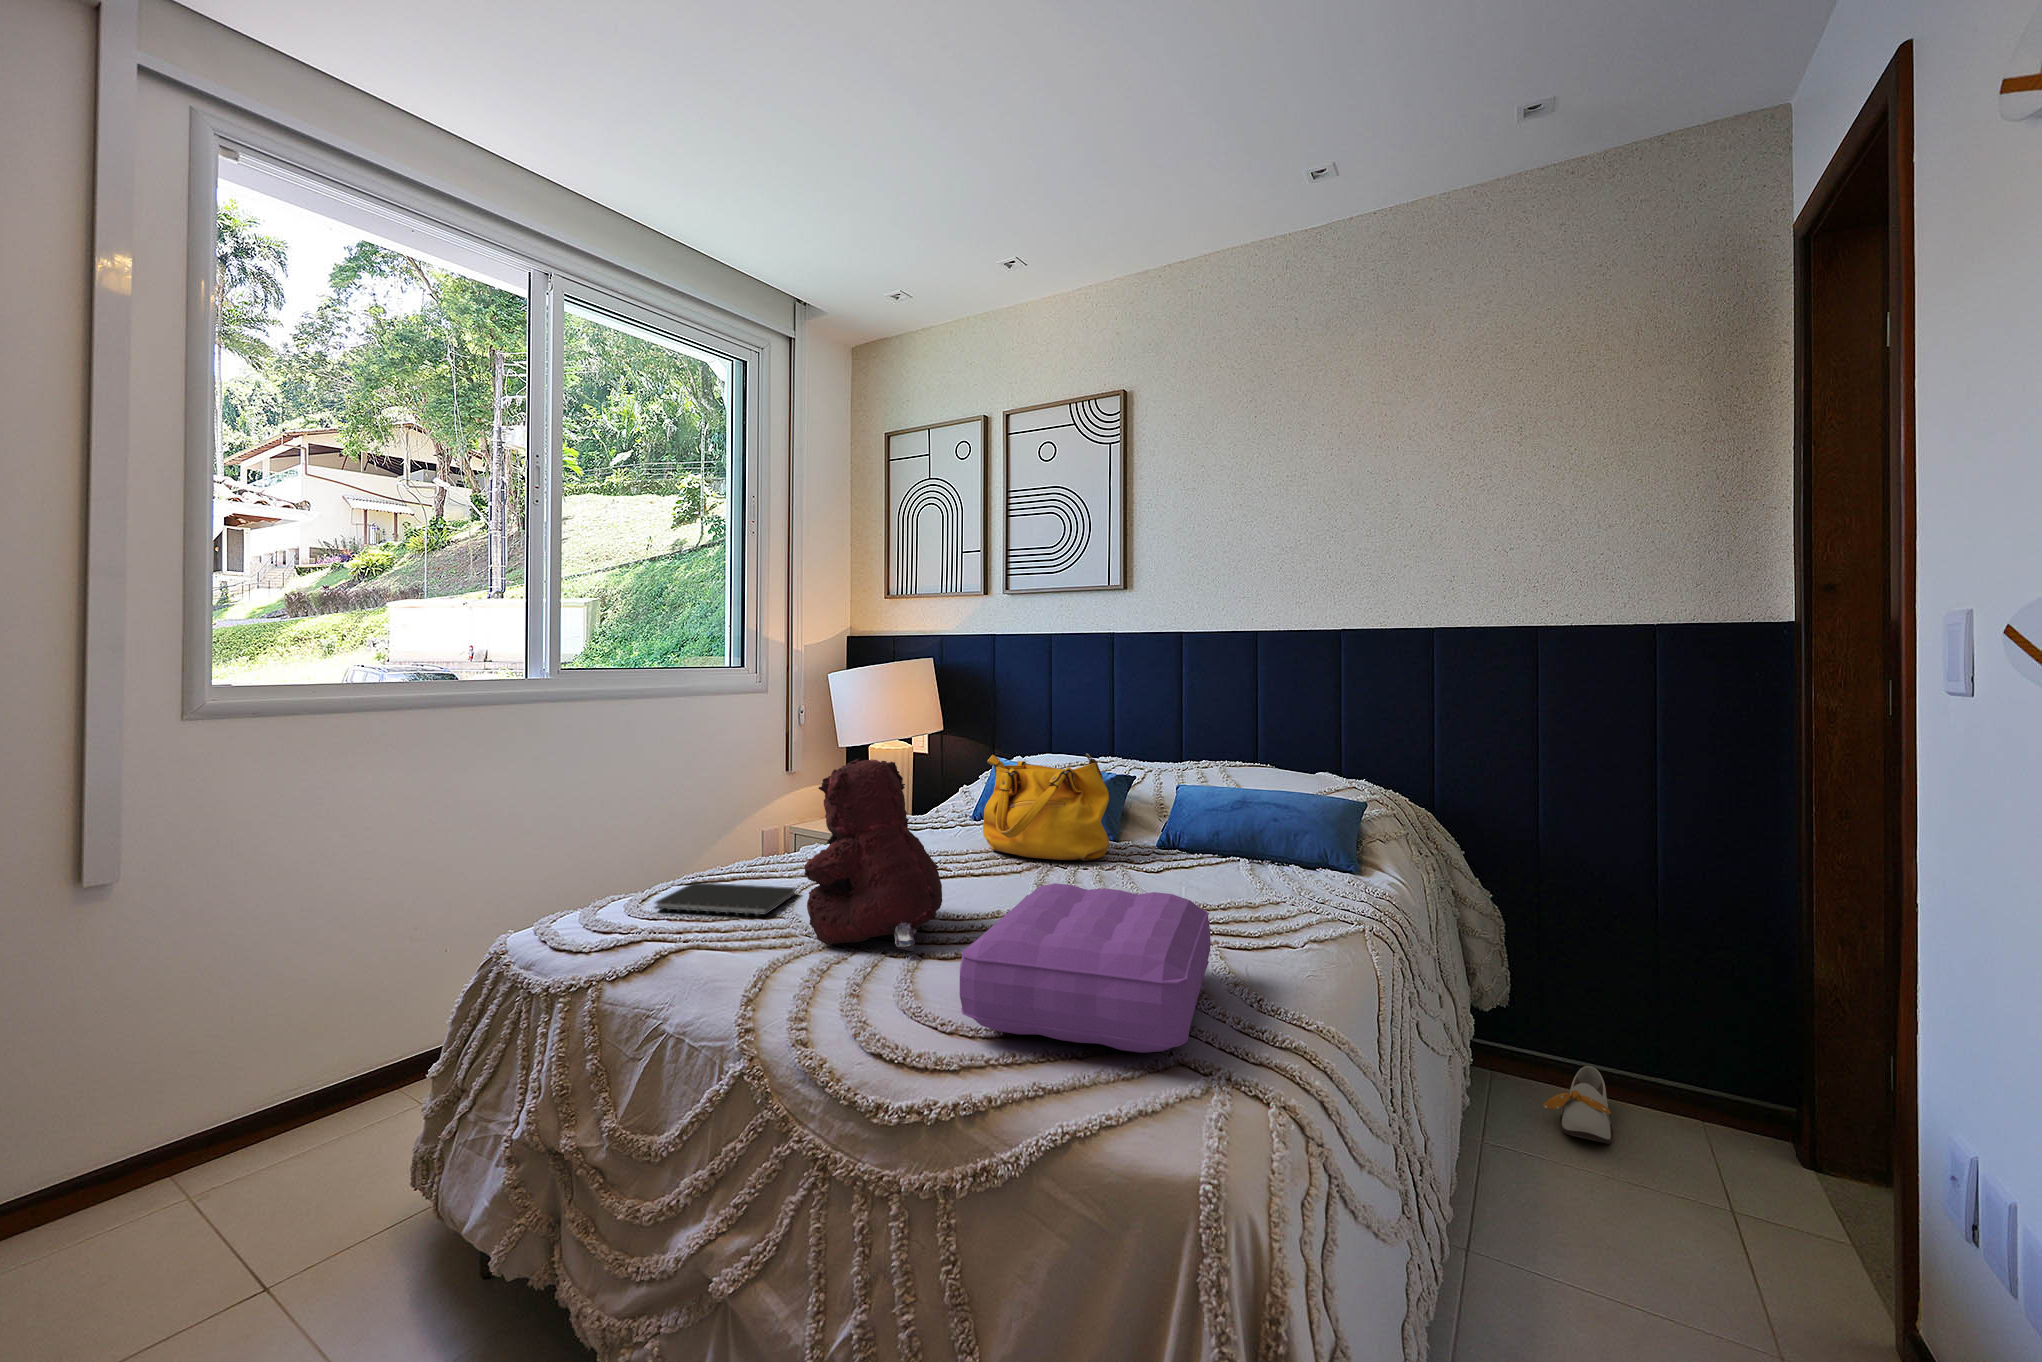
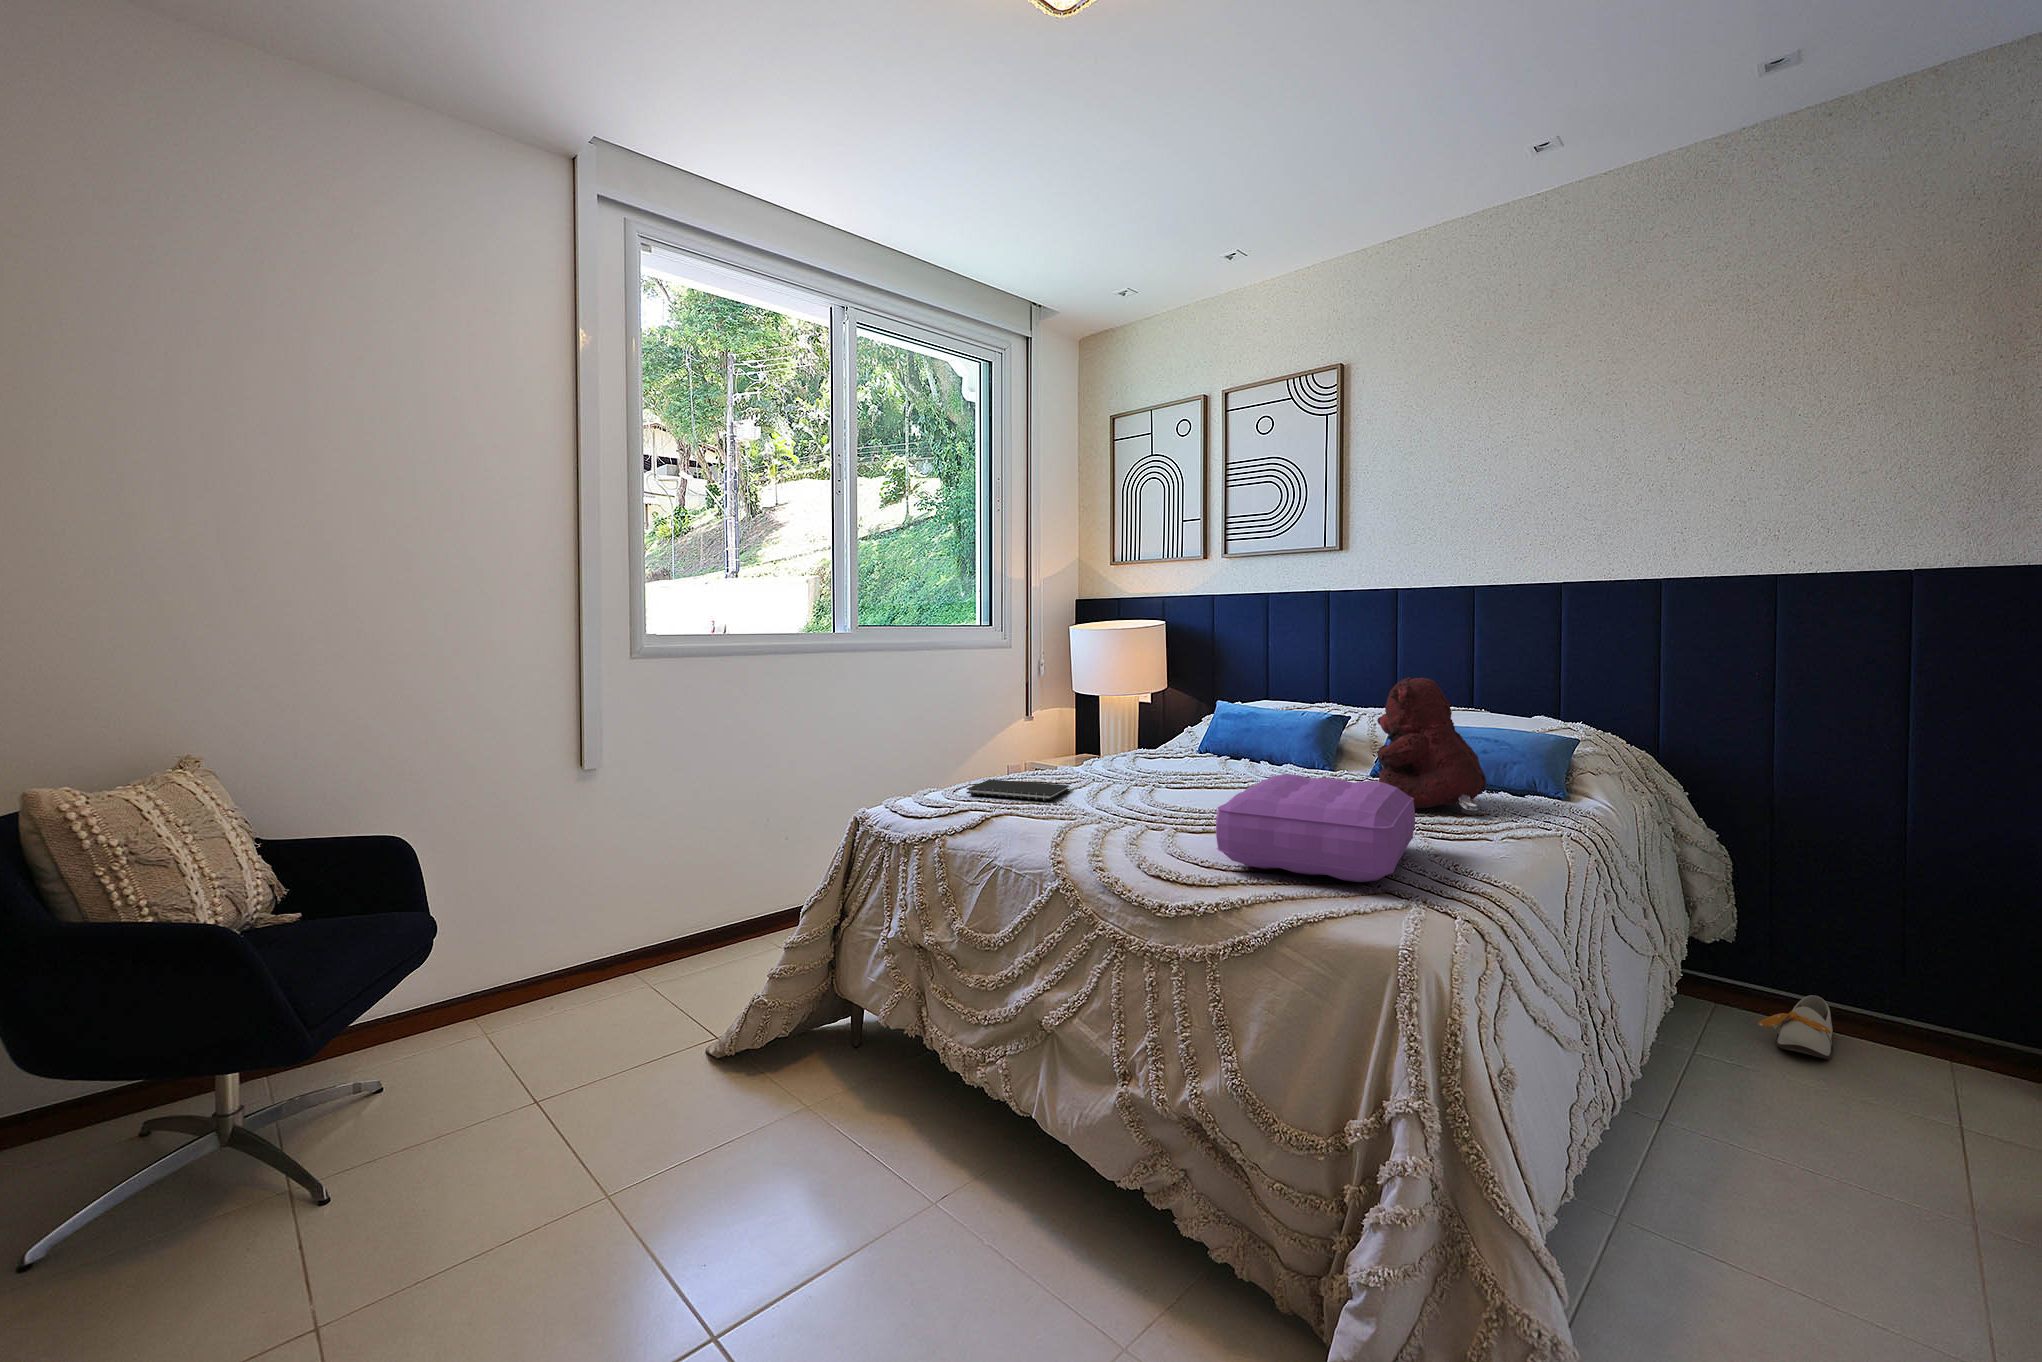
handbag: present [983,754,1109,861] -> none [1213,690,1326,779]
teddy bear: present [804,758,942,951] -> present [1377,677,1487,815]

